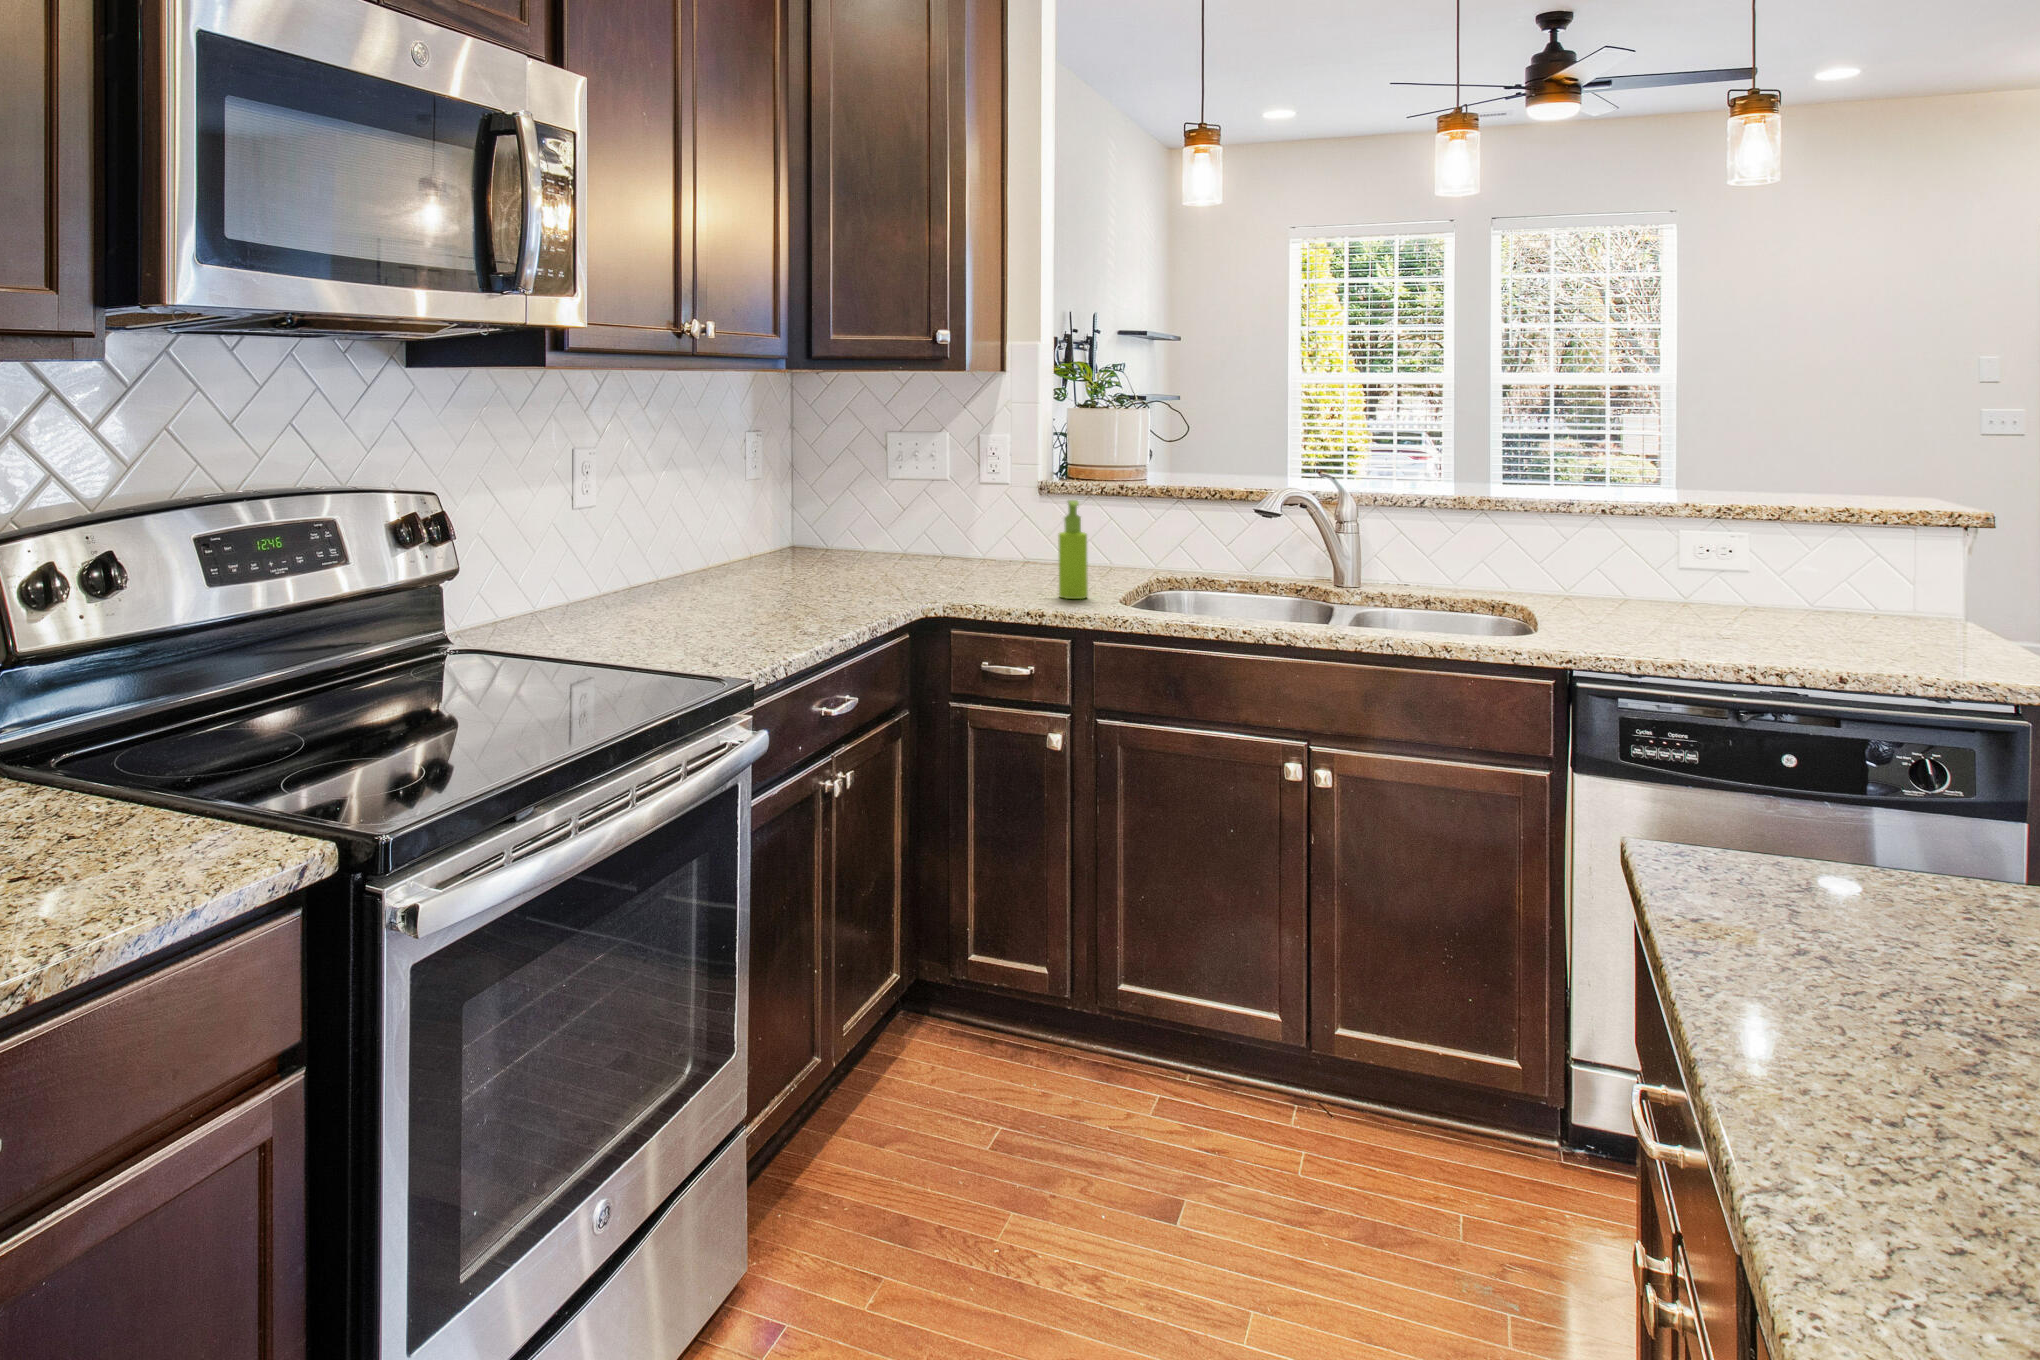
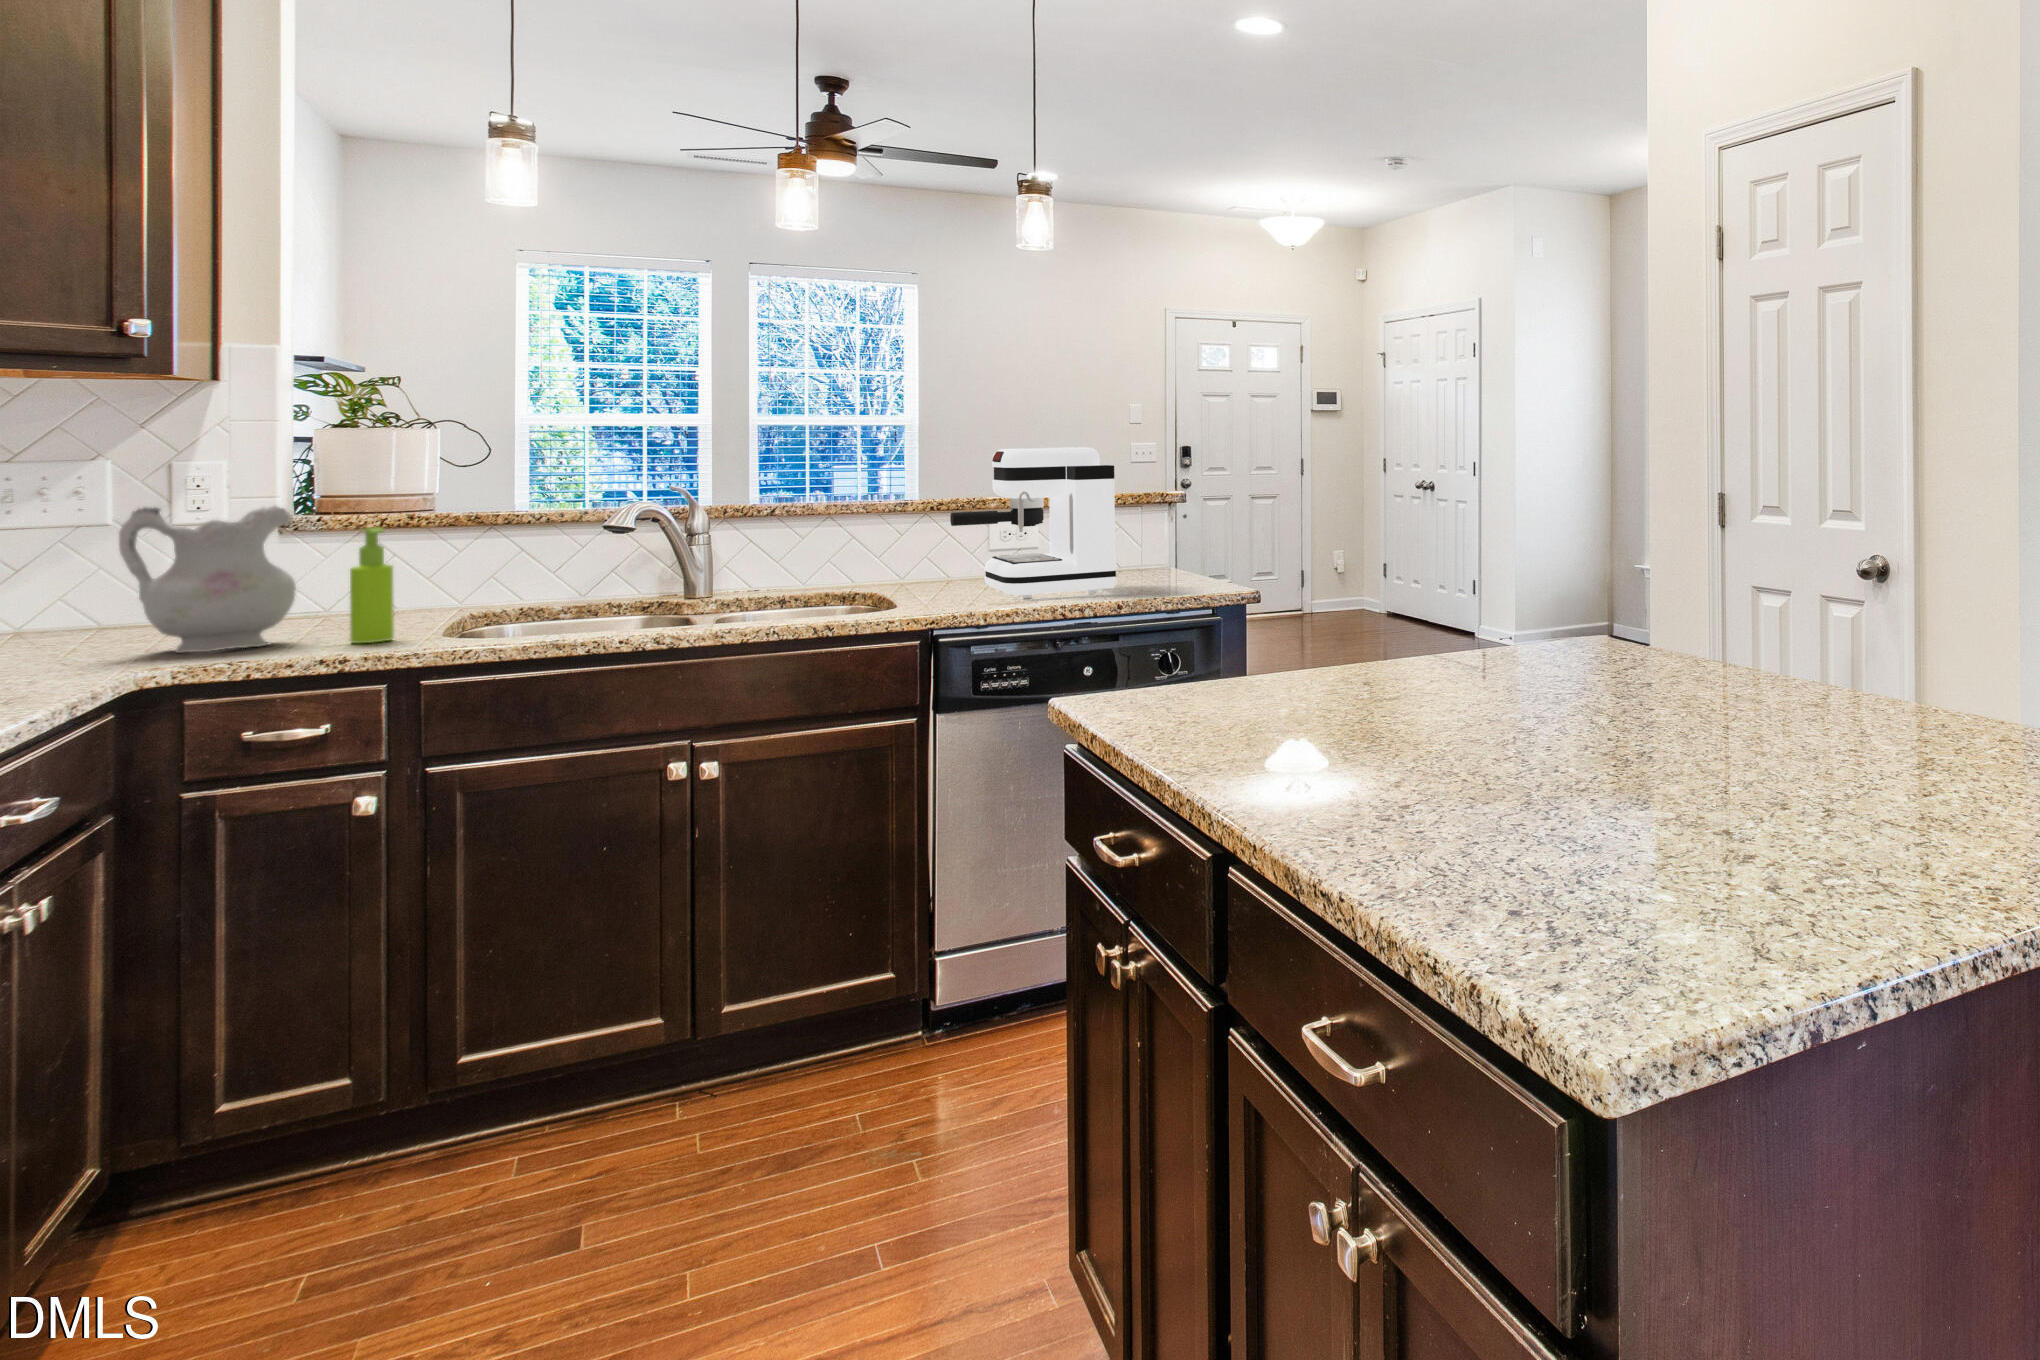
coffee maker: none [1610,450,1842,652] -> present [950,447,1116,599]
ceramic pitcher: none [928,472,1030,590] -> present [119,506,296,653]

